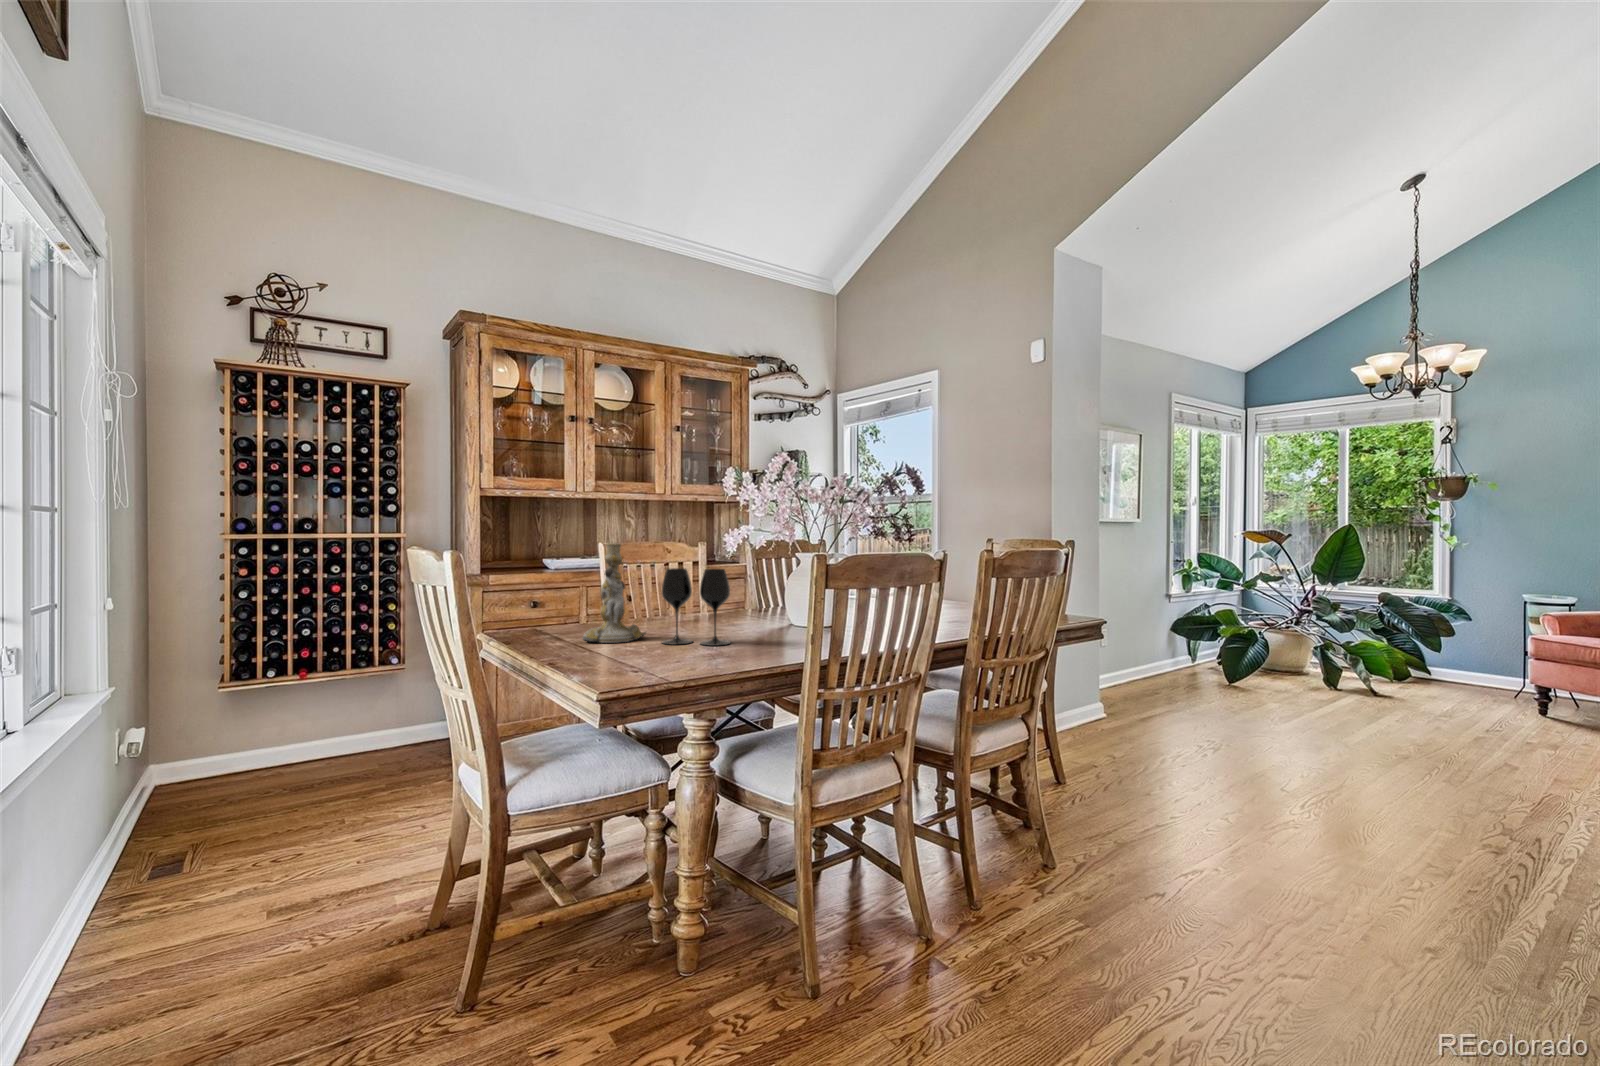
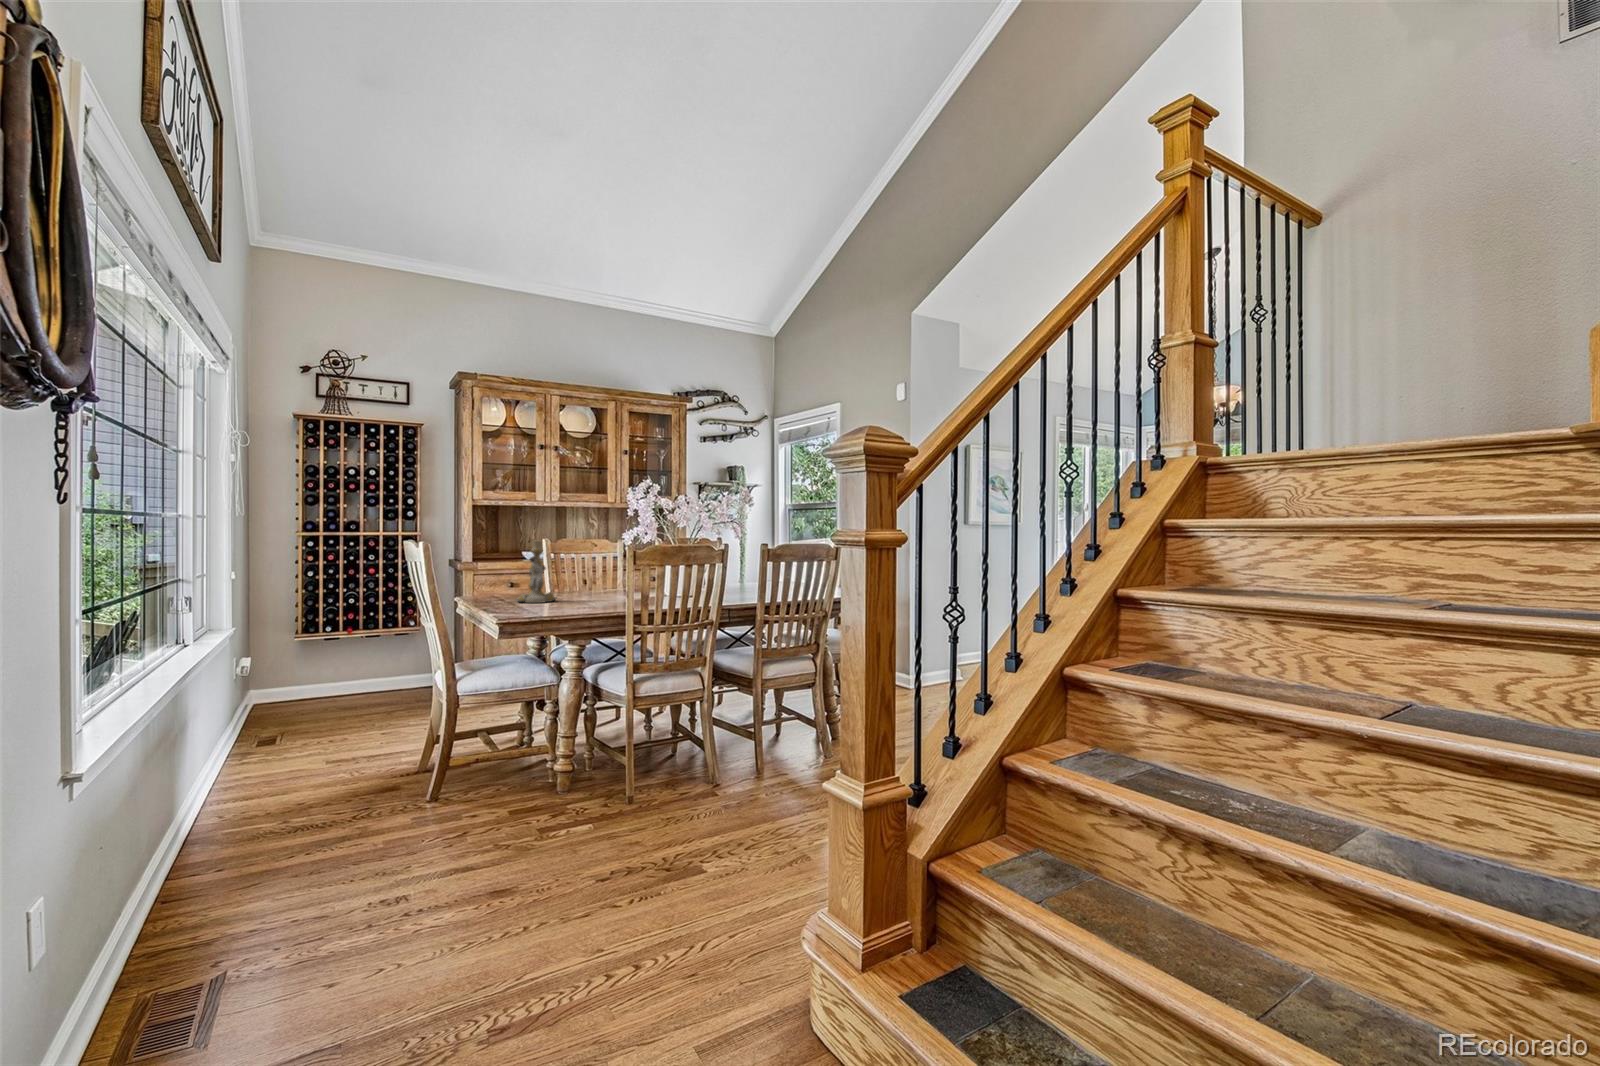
wine glass: present [662,568,730,646] -> none [563,557,606,605]

